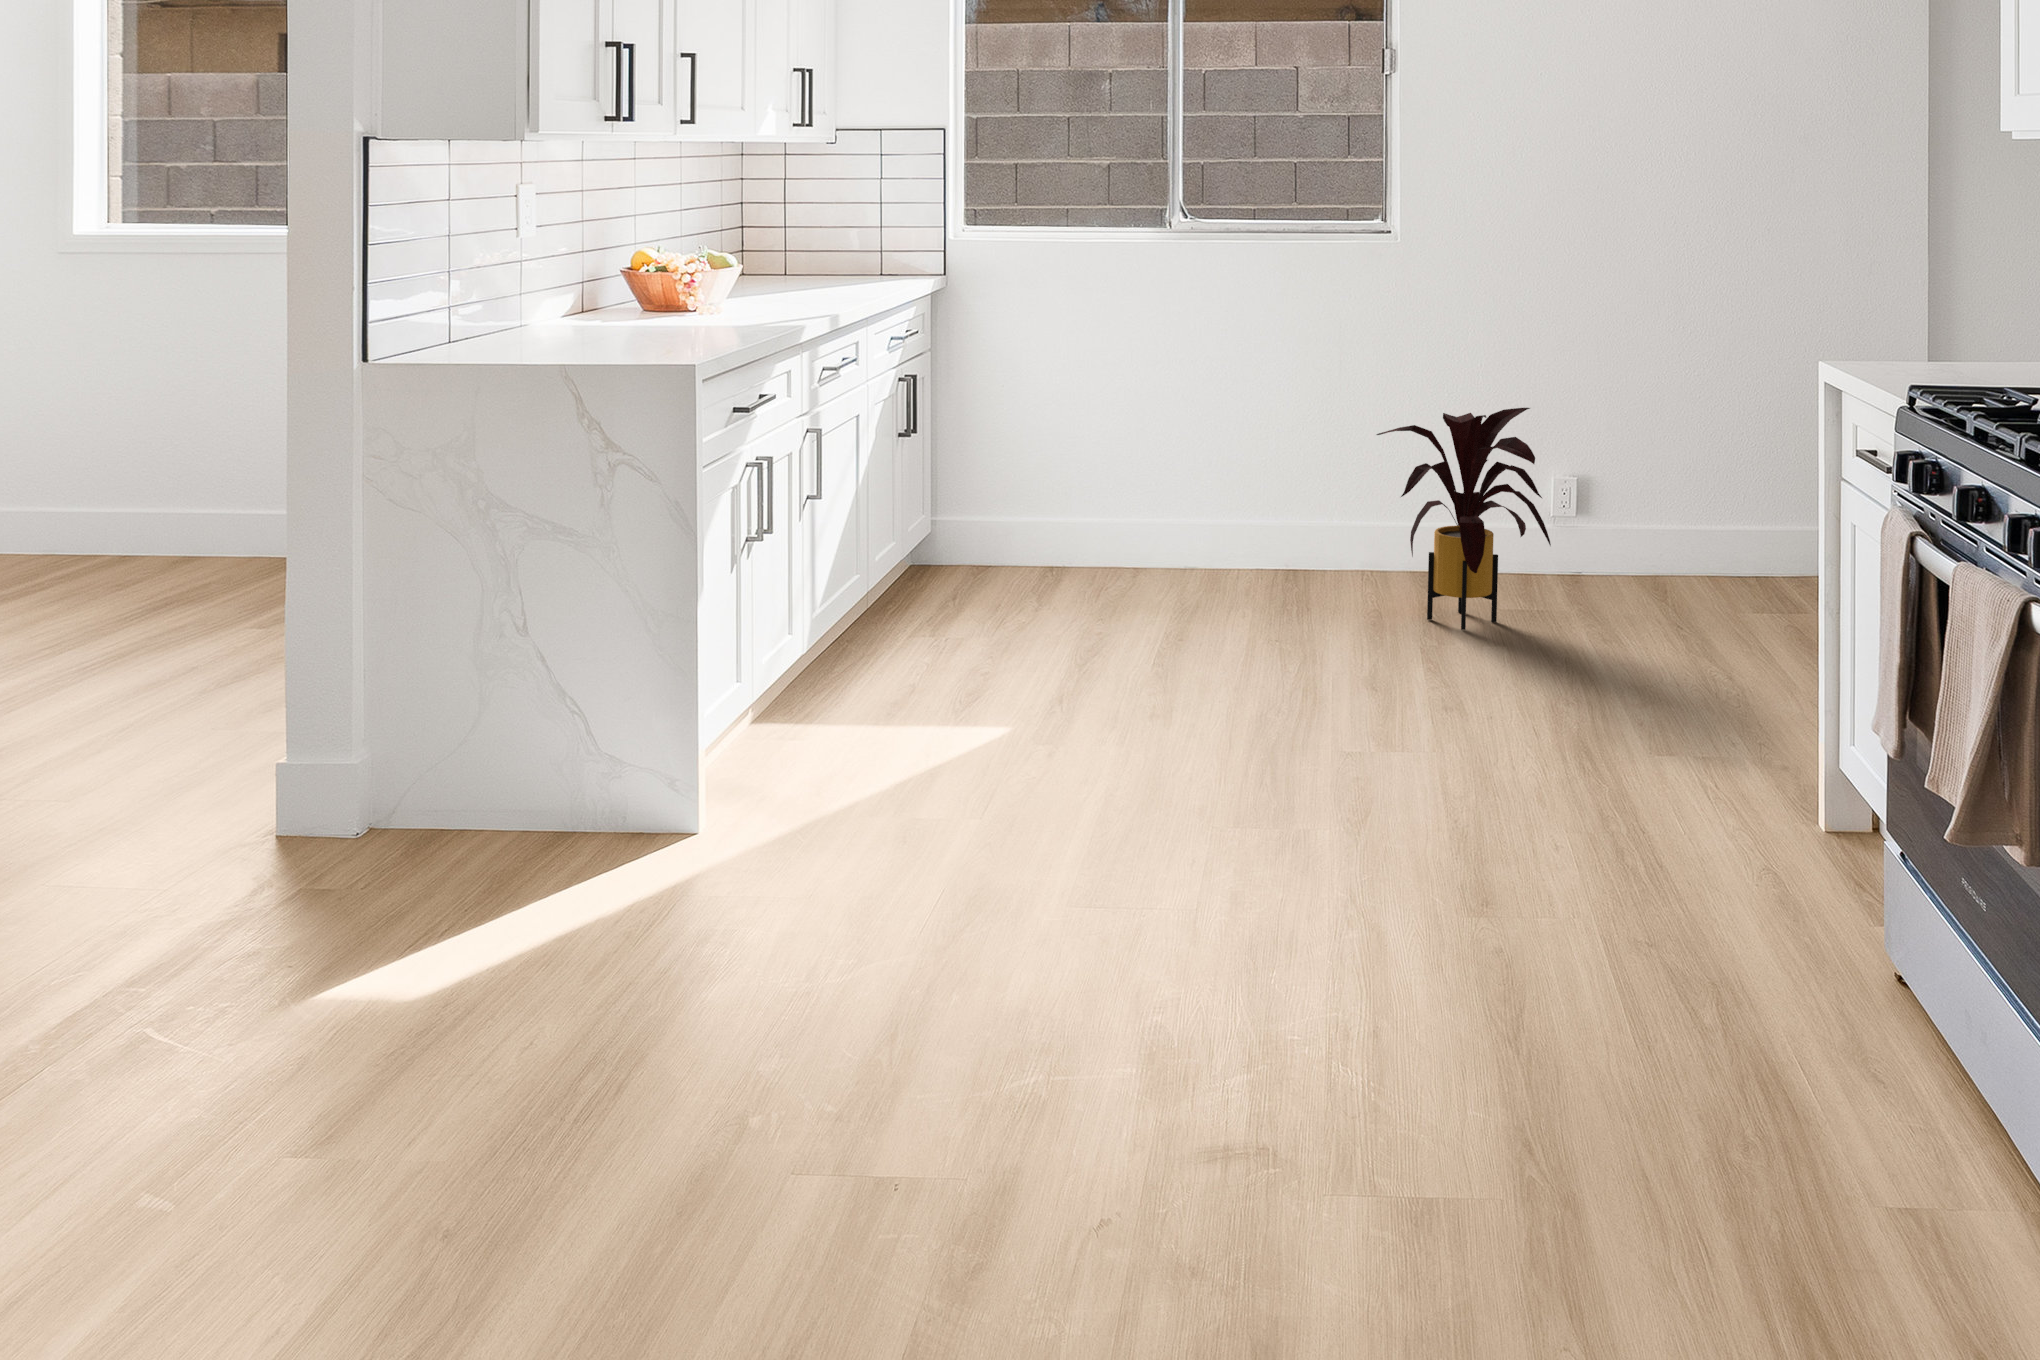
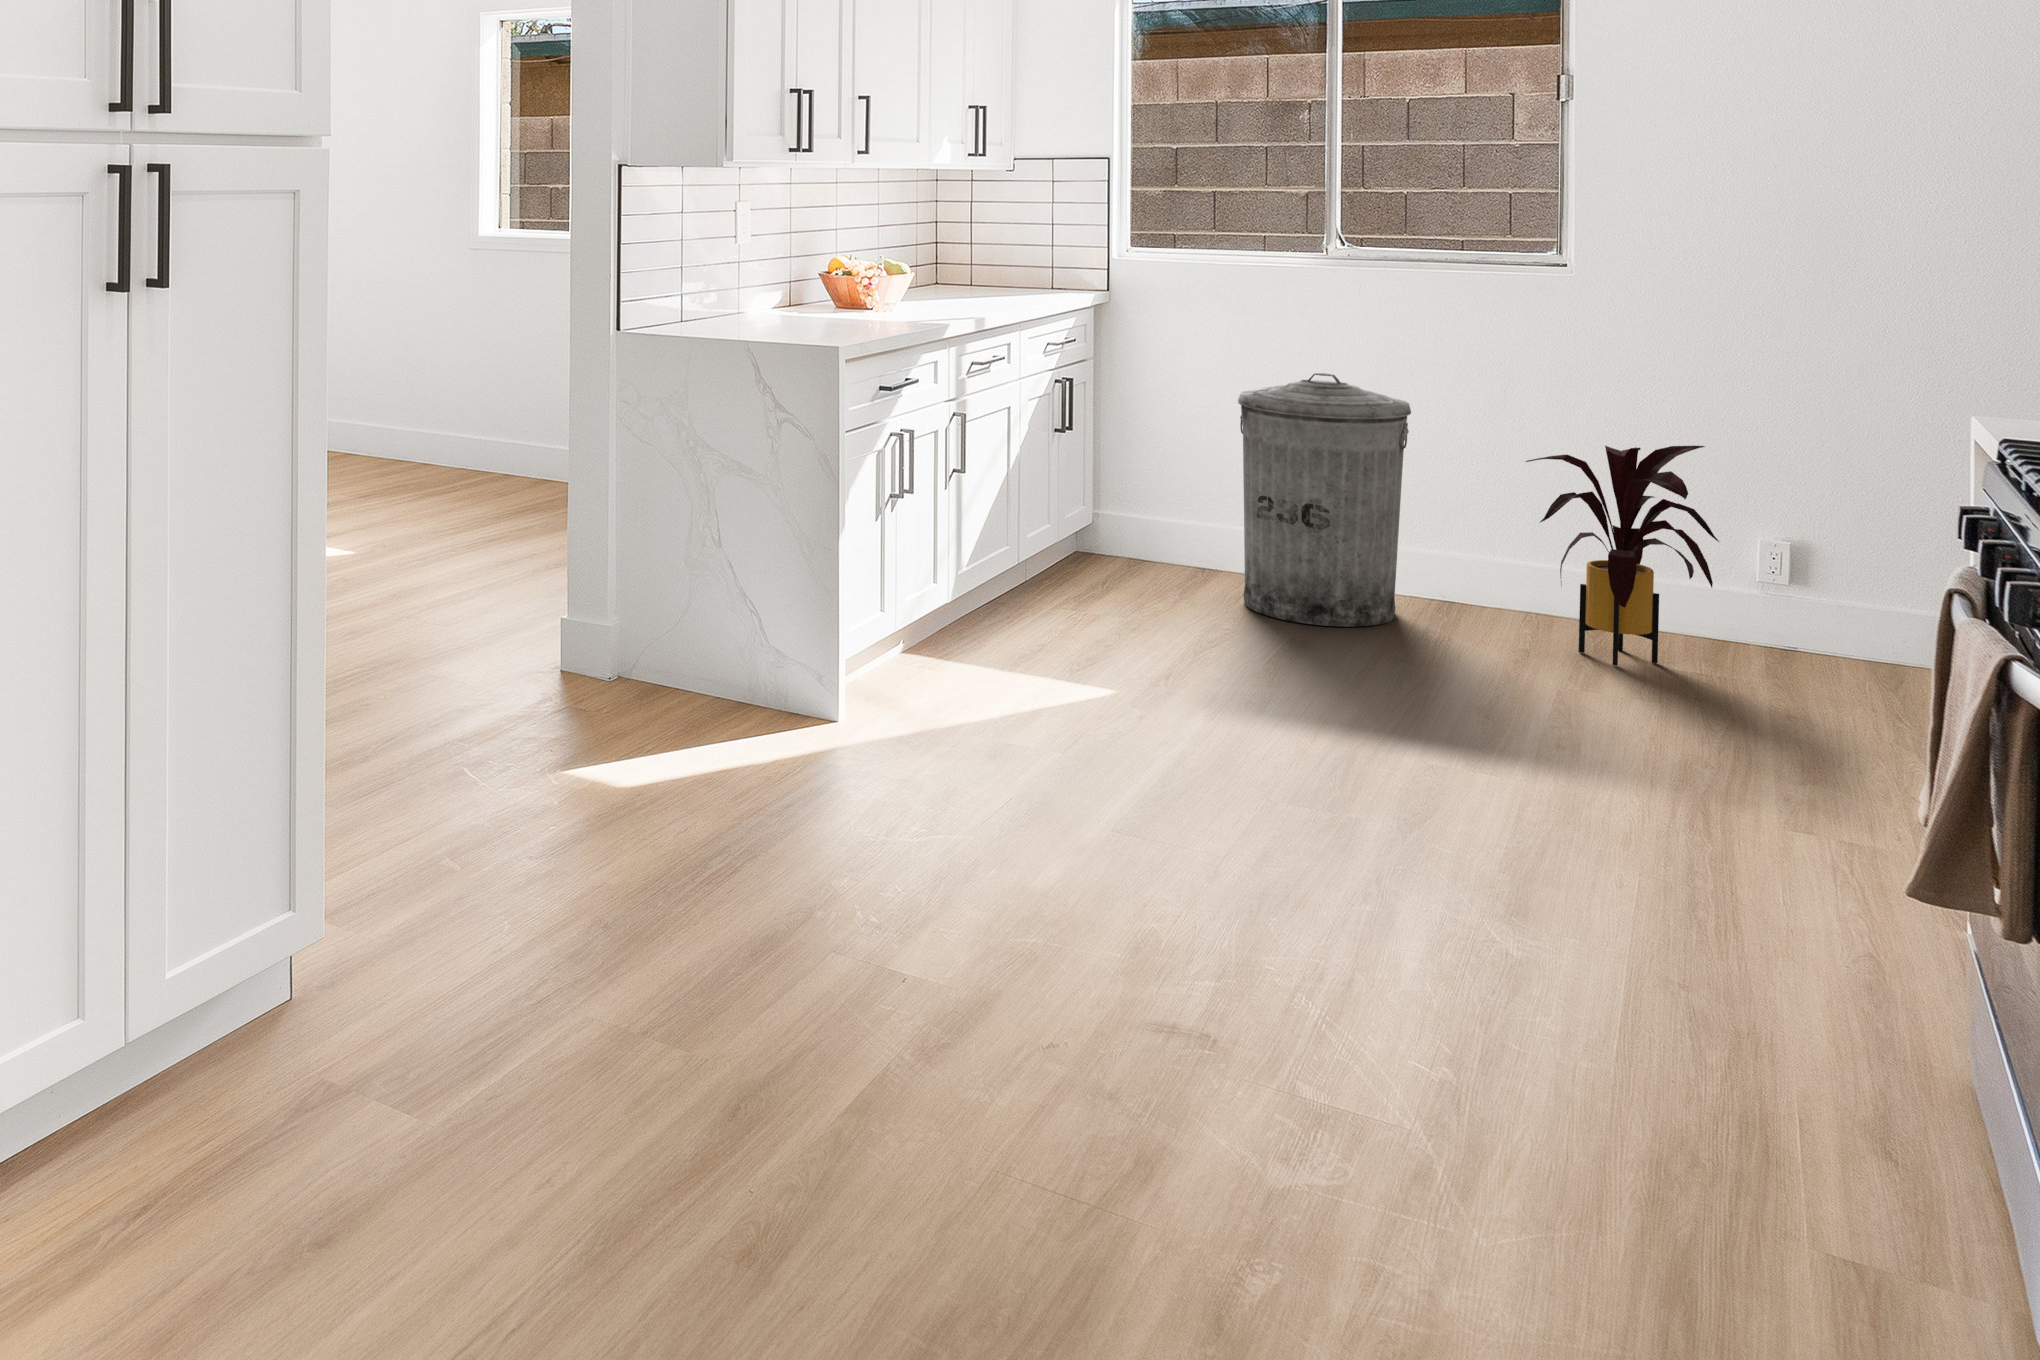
trash can: none [1094,357,1267,623] -> present [1238,373,1411,627]

